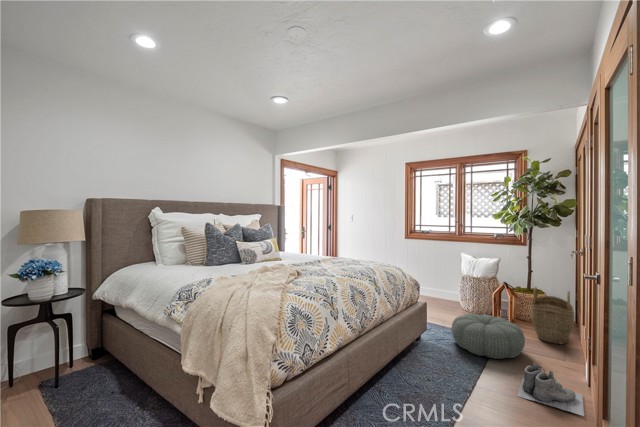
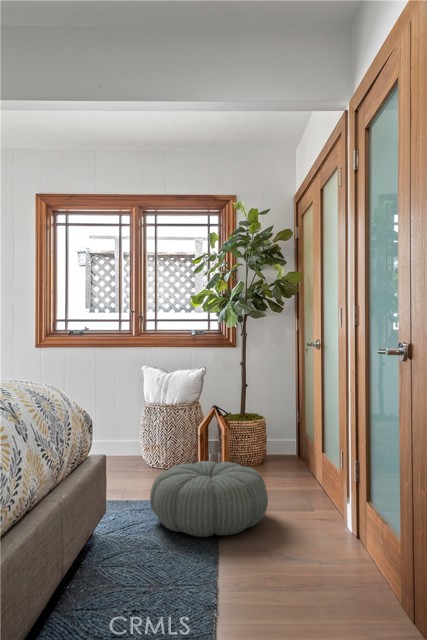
woven basket: present [530,287,574,344] -> none [256,405,312,489]
boots: present [518,363,584,416] -> none [280,521,381,590]

